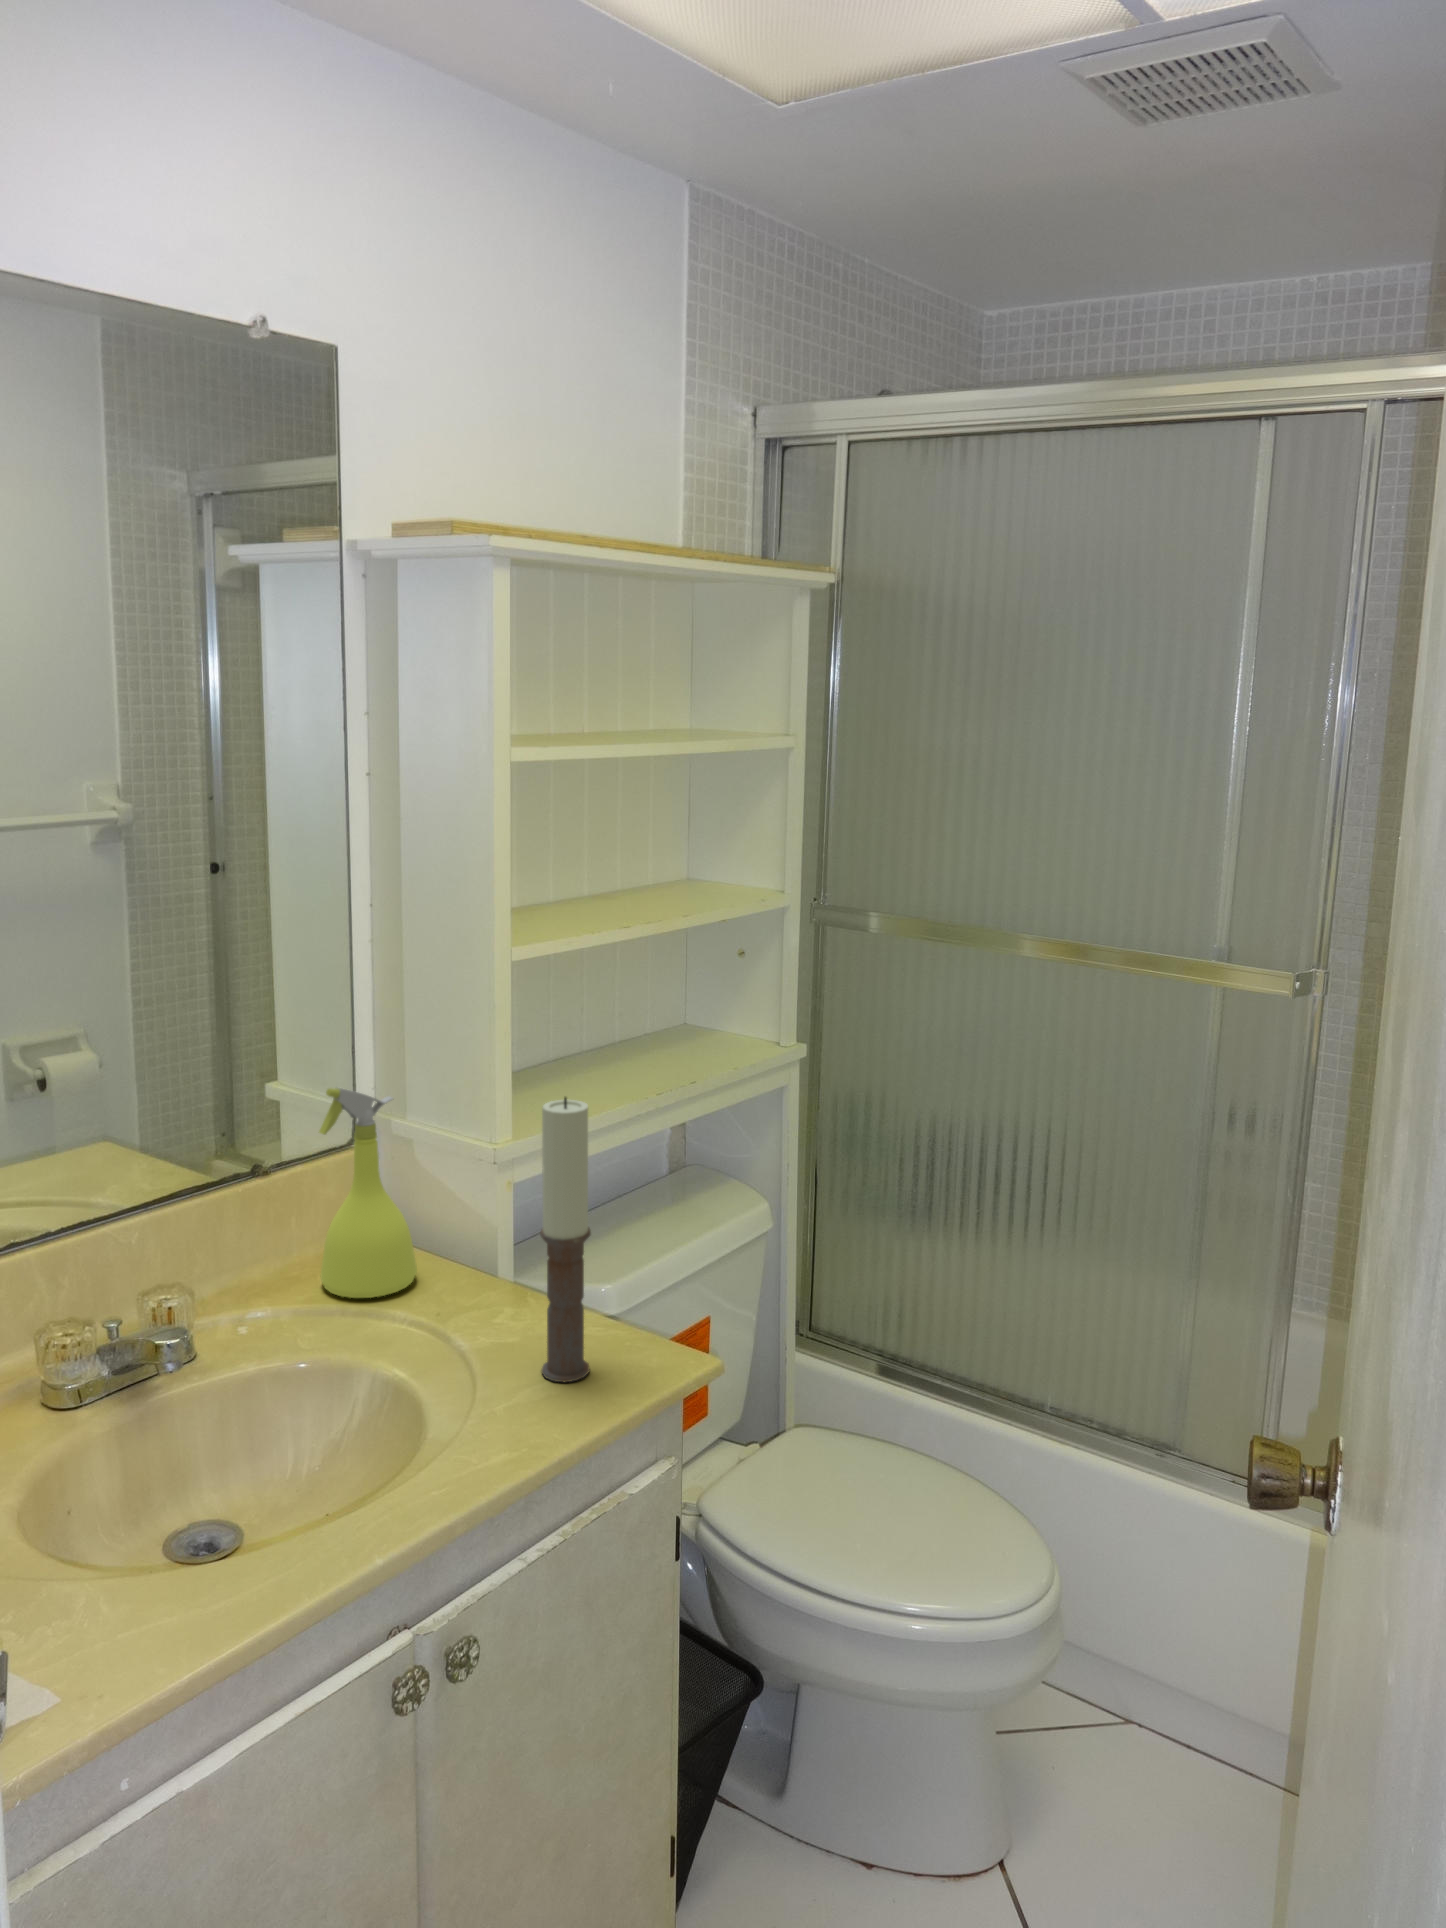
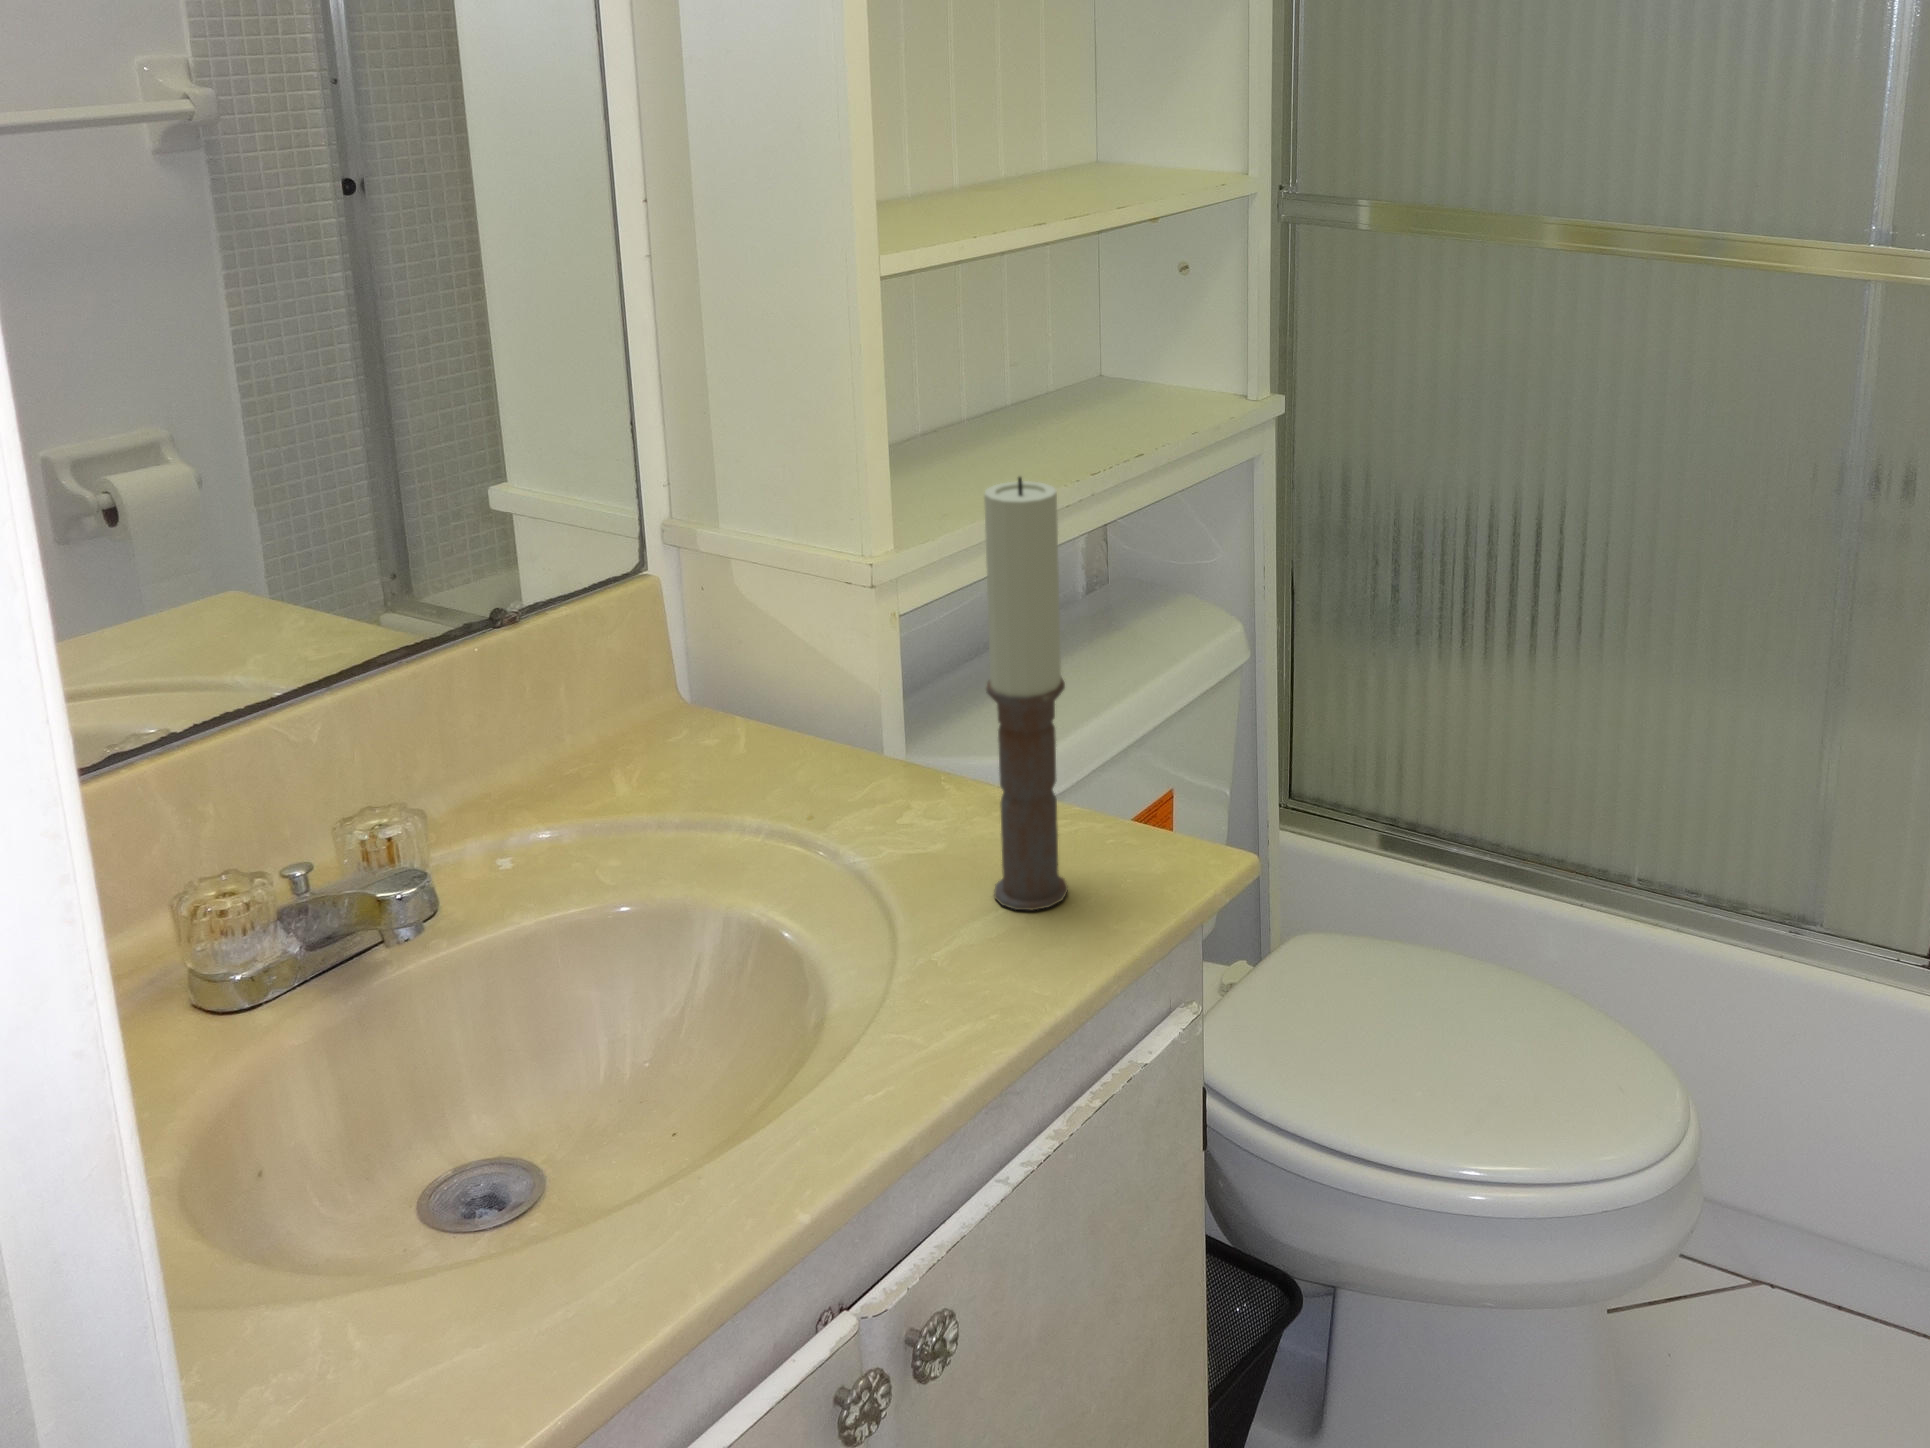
spray bottle: present [319,1087,417,1298] -> none [601,479,766,802]

